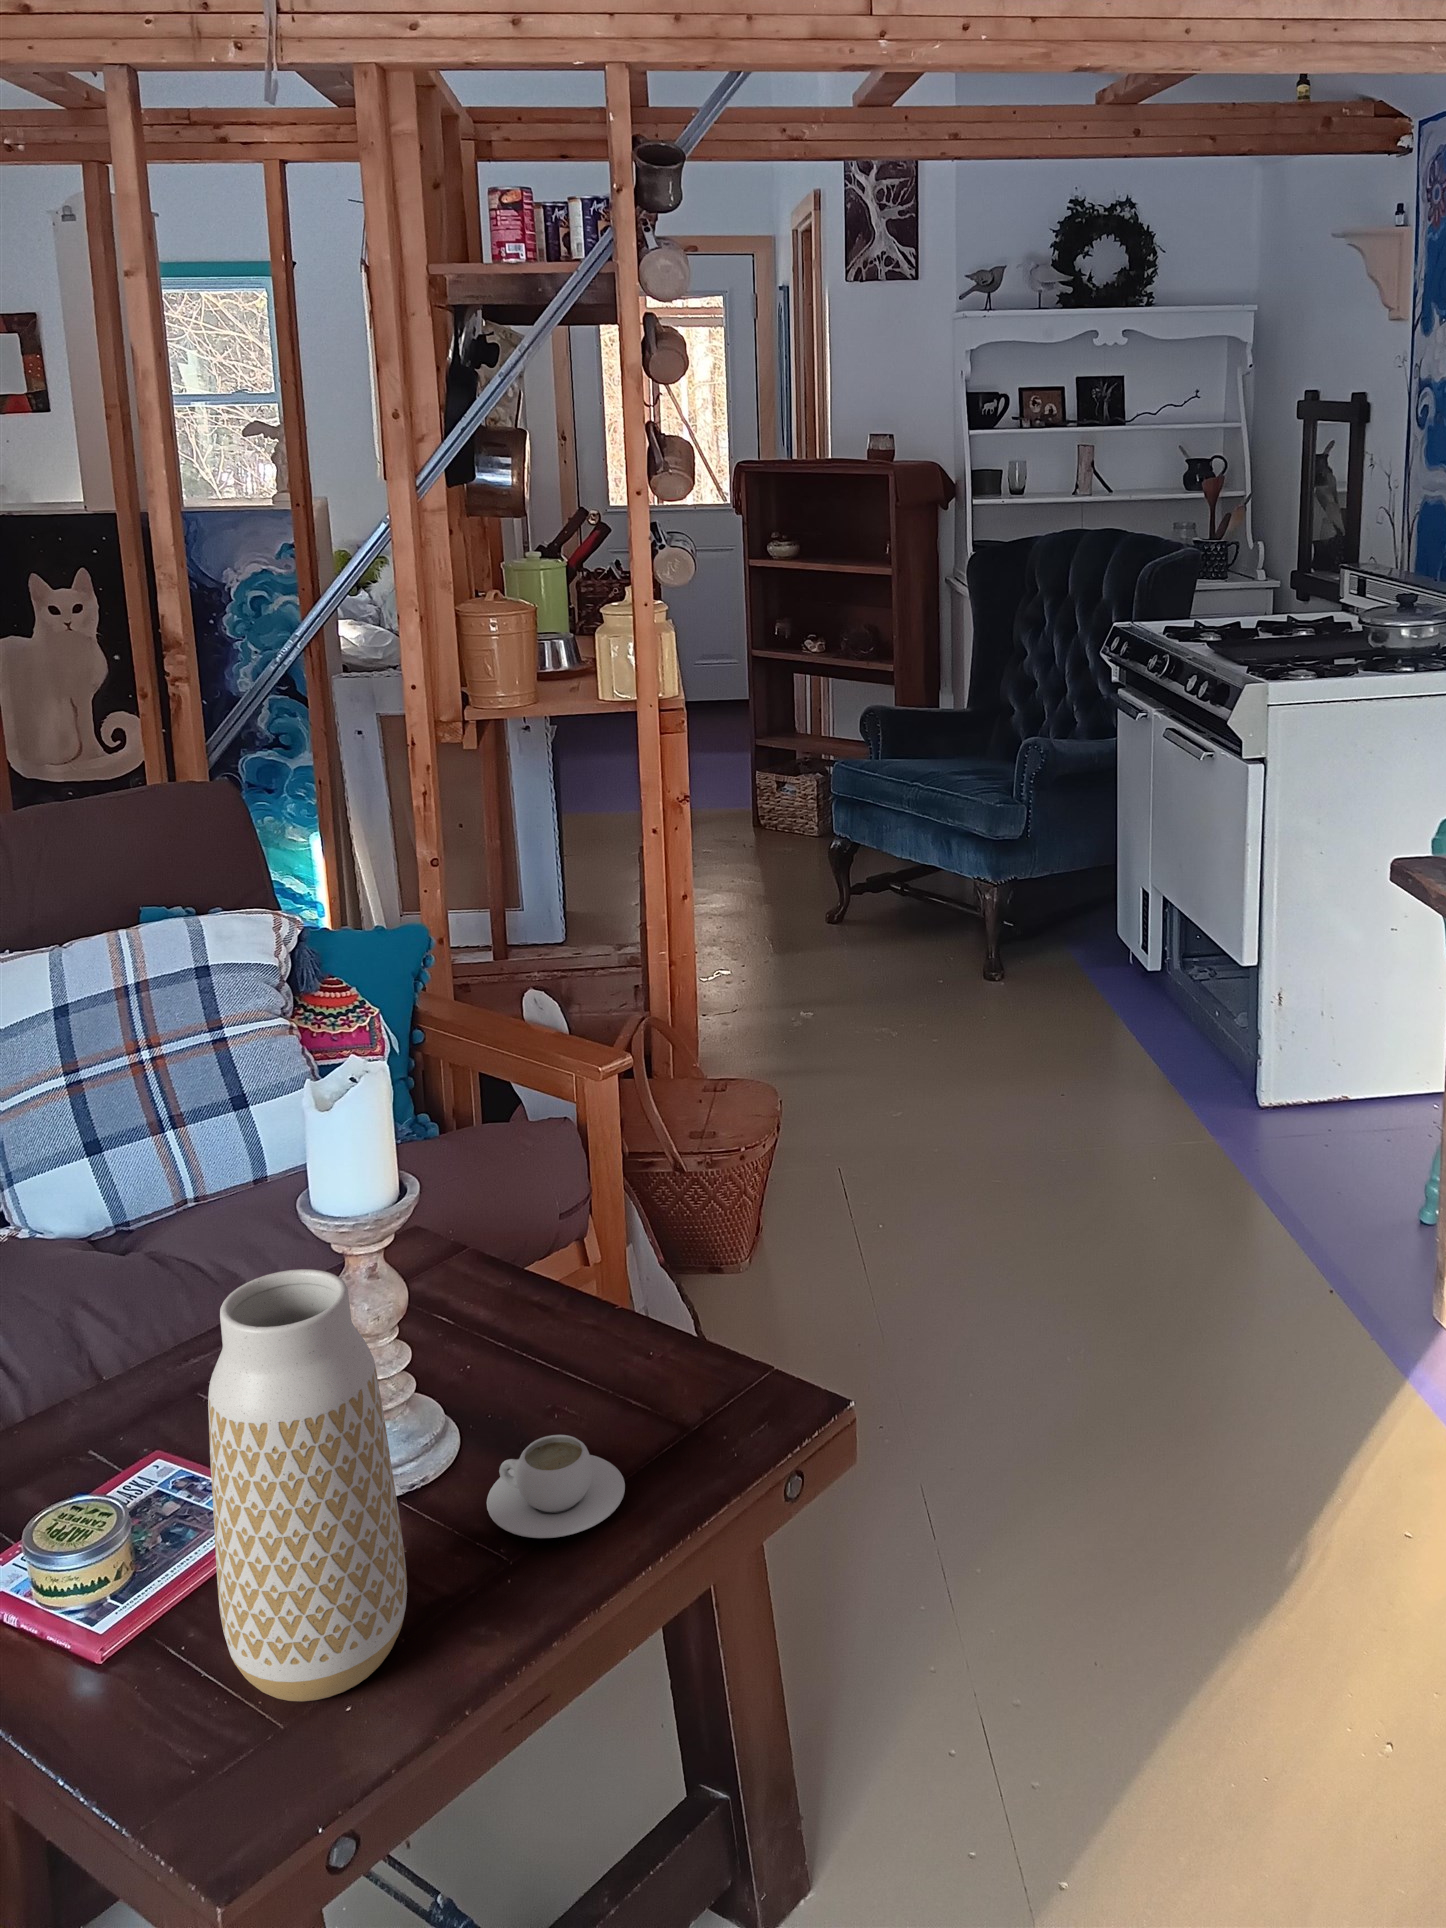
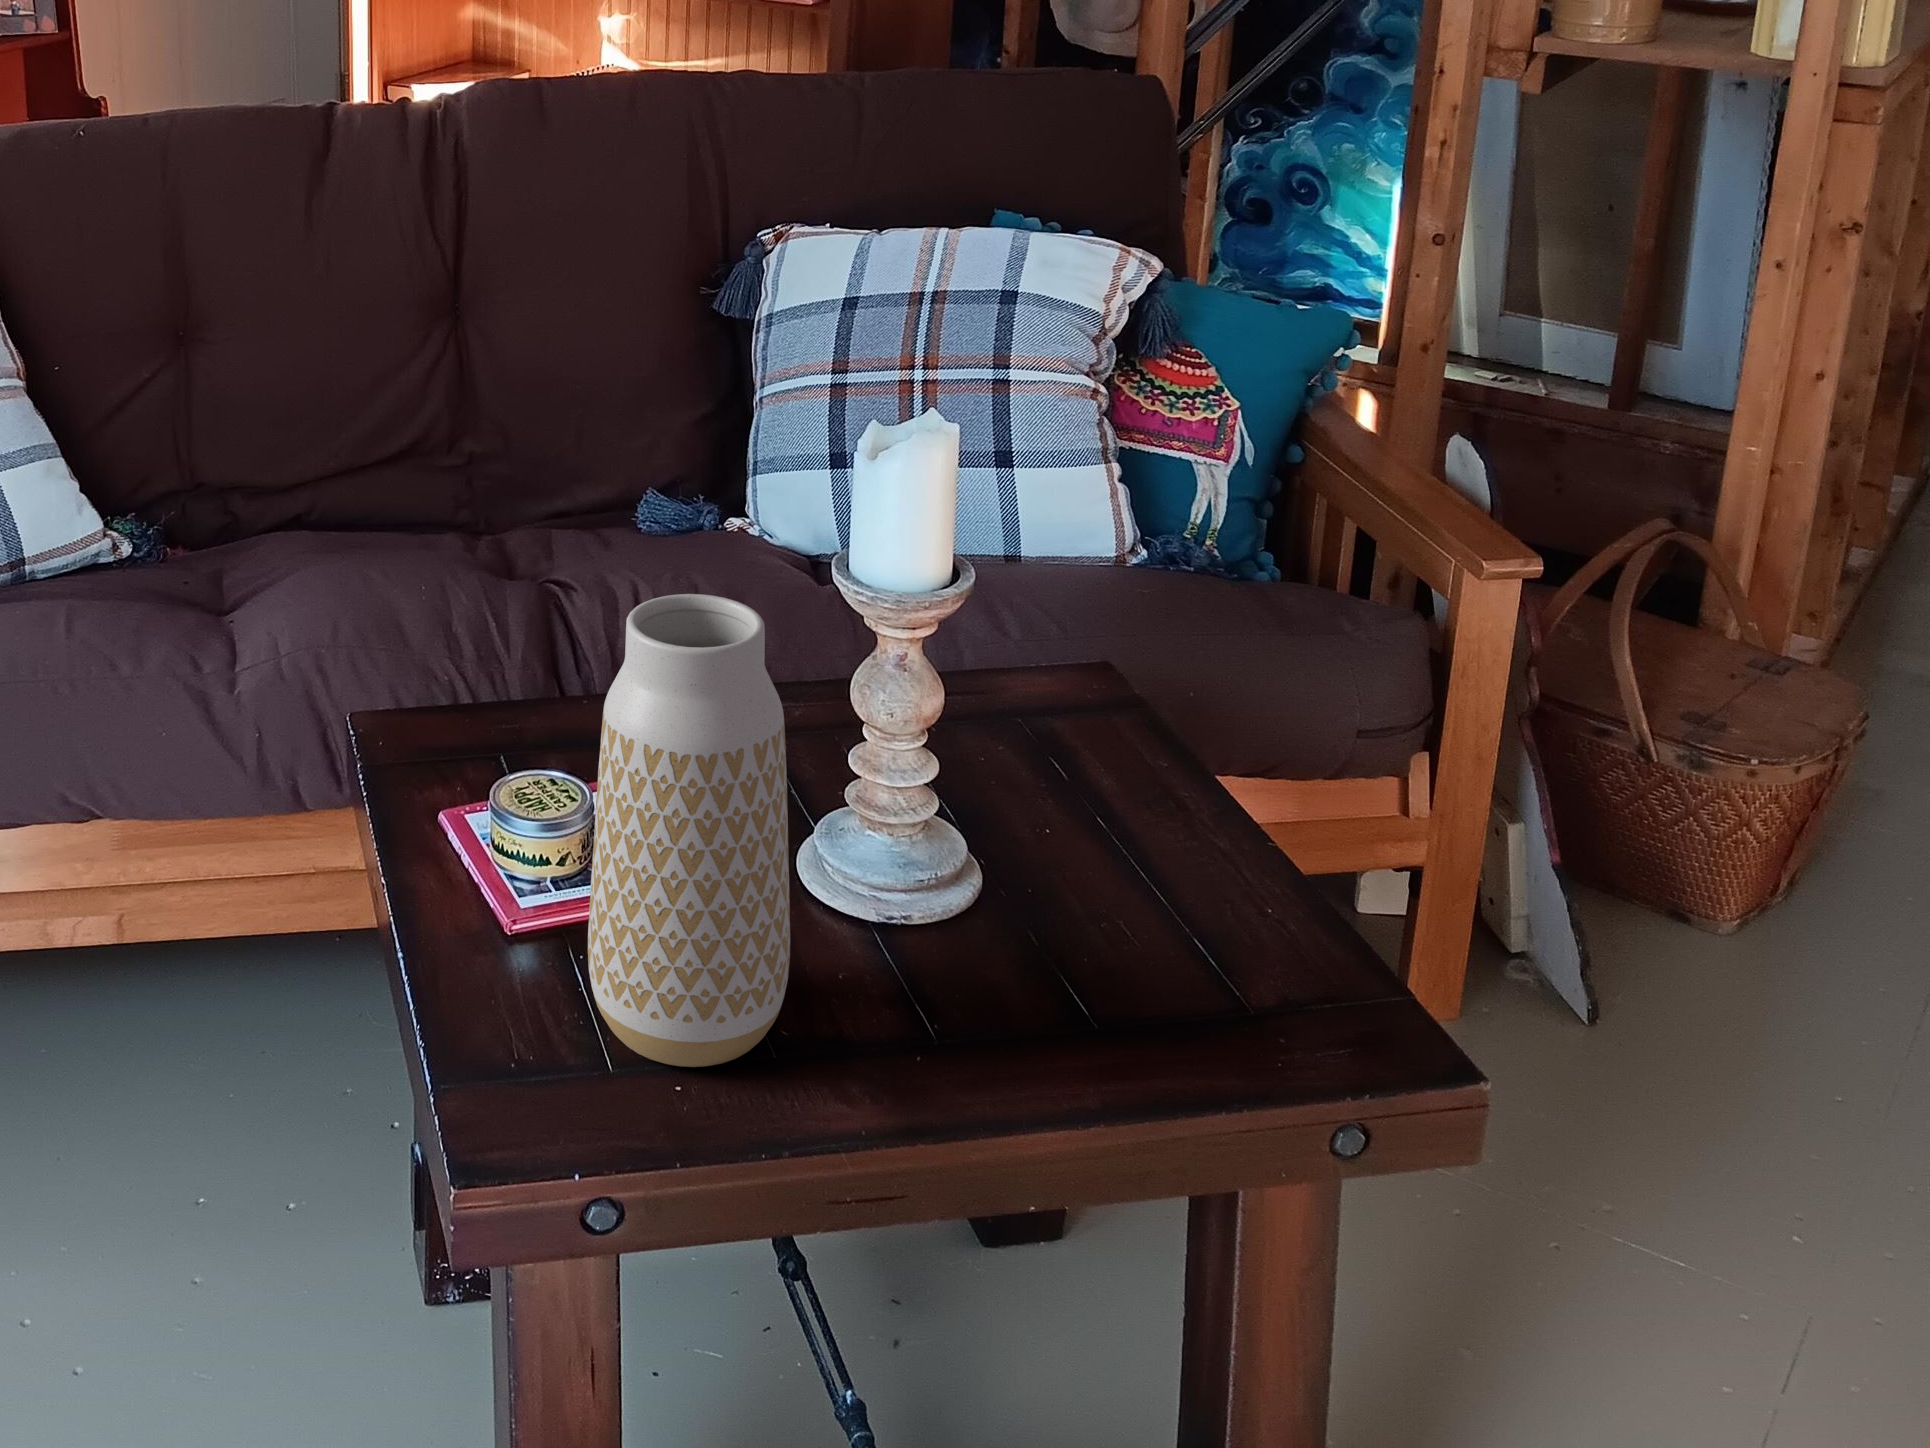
teacup: present [487,1435,625,1538] -> none [942,924,1119,1047]

